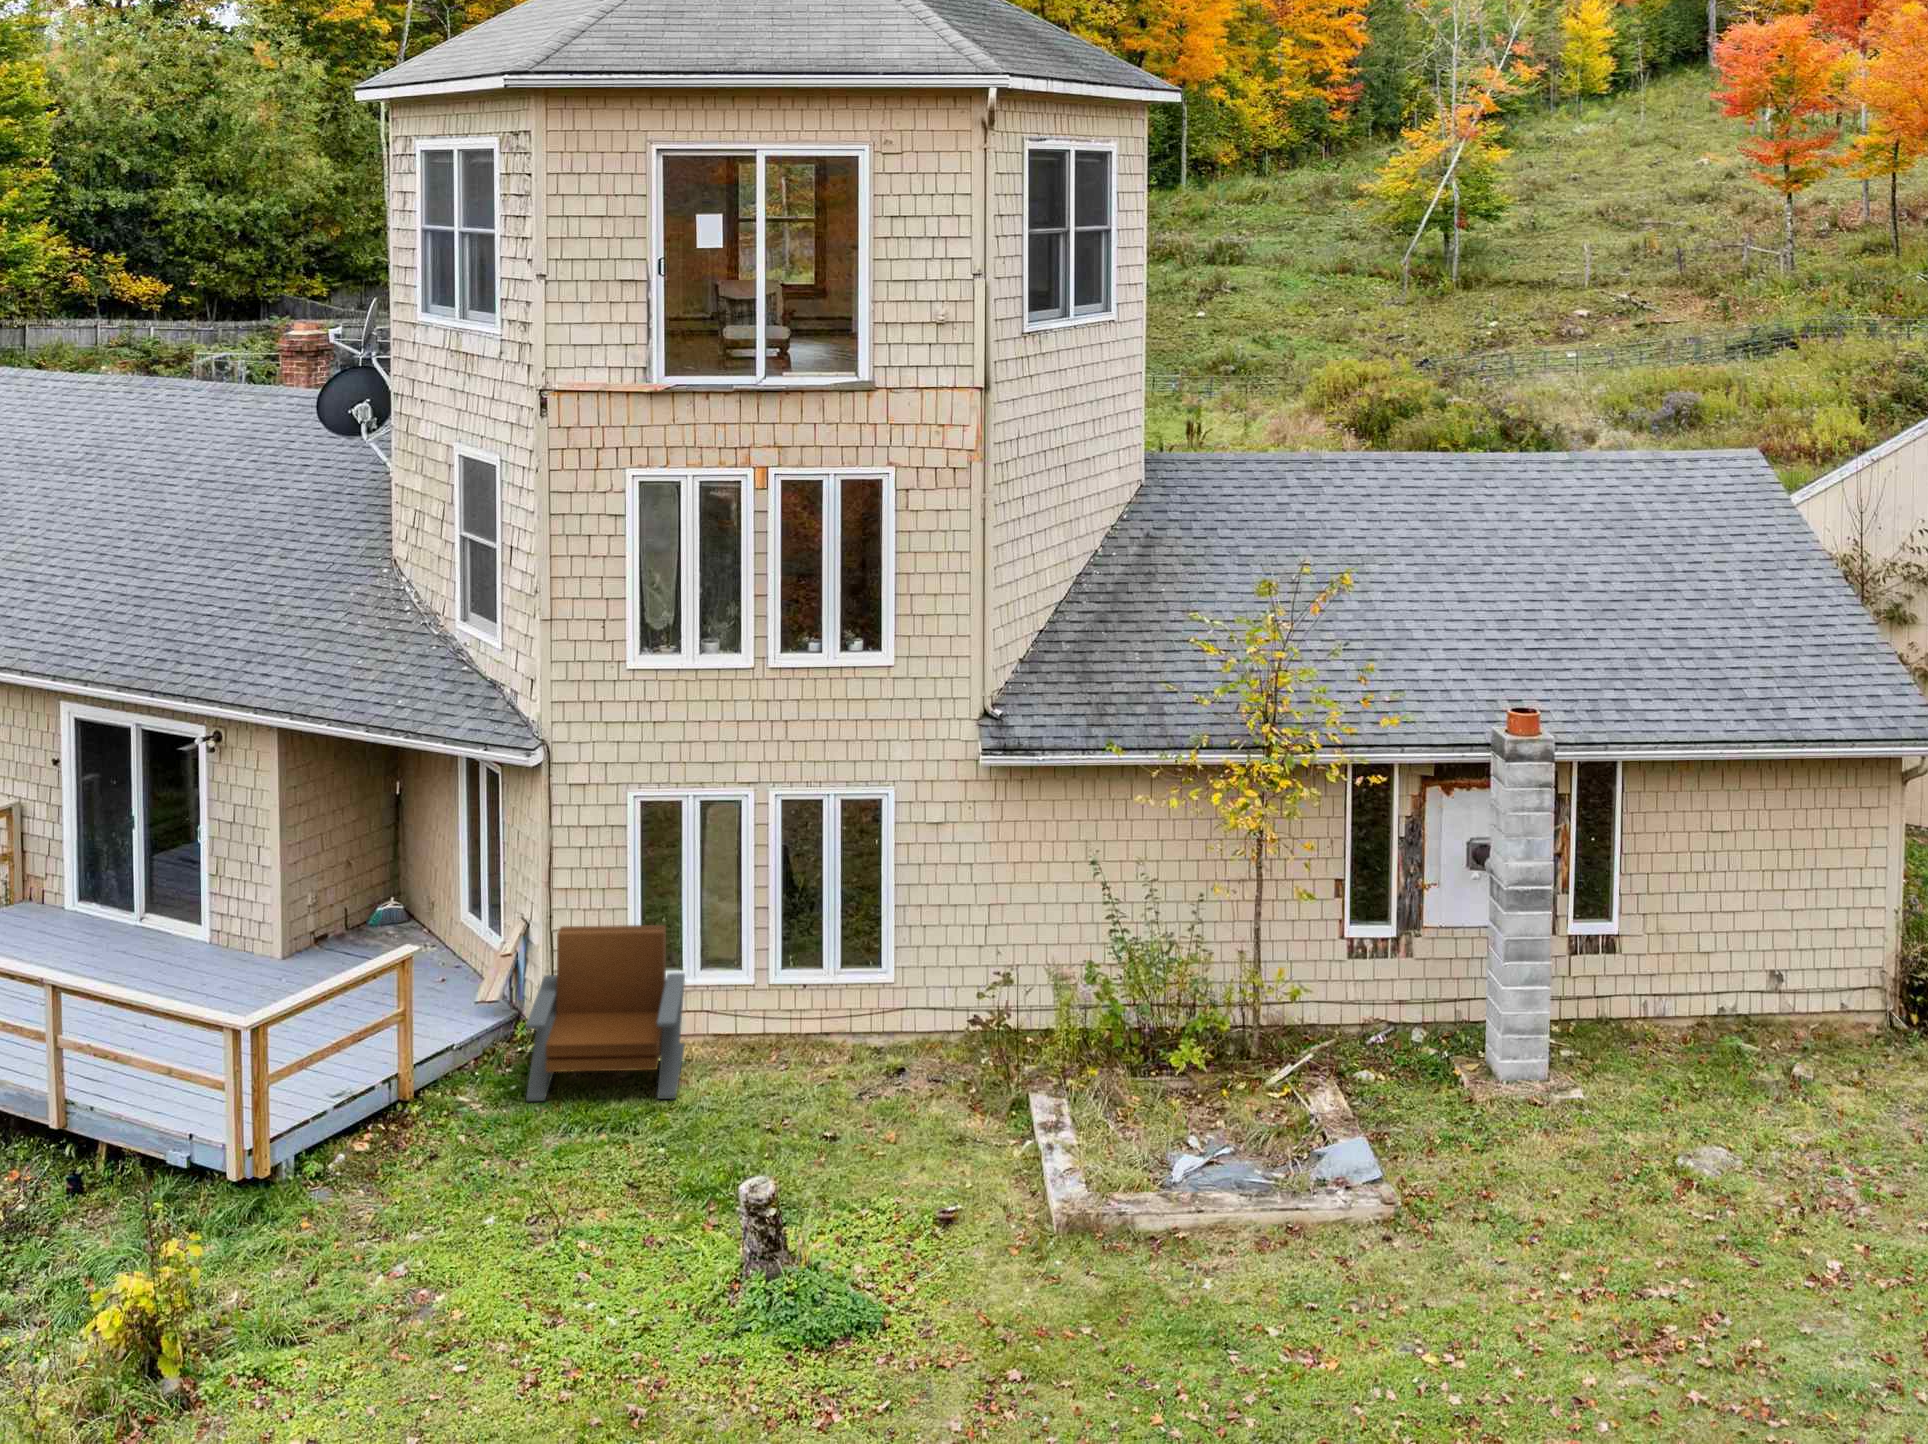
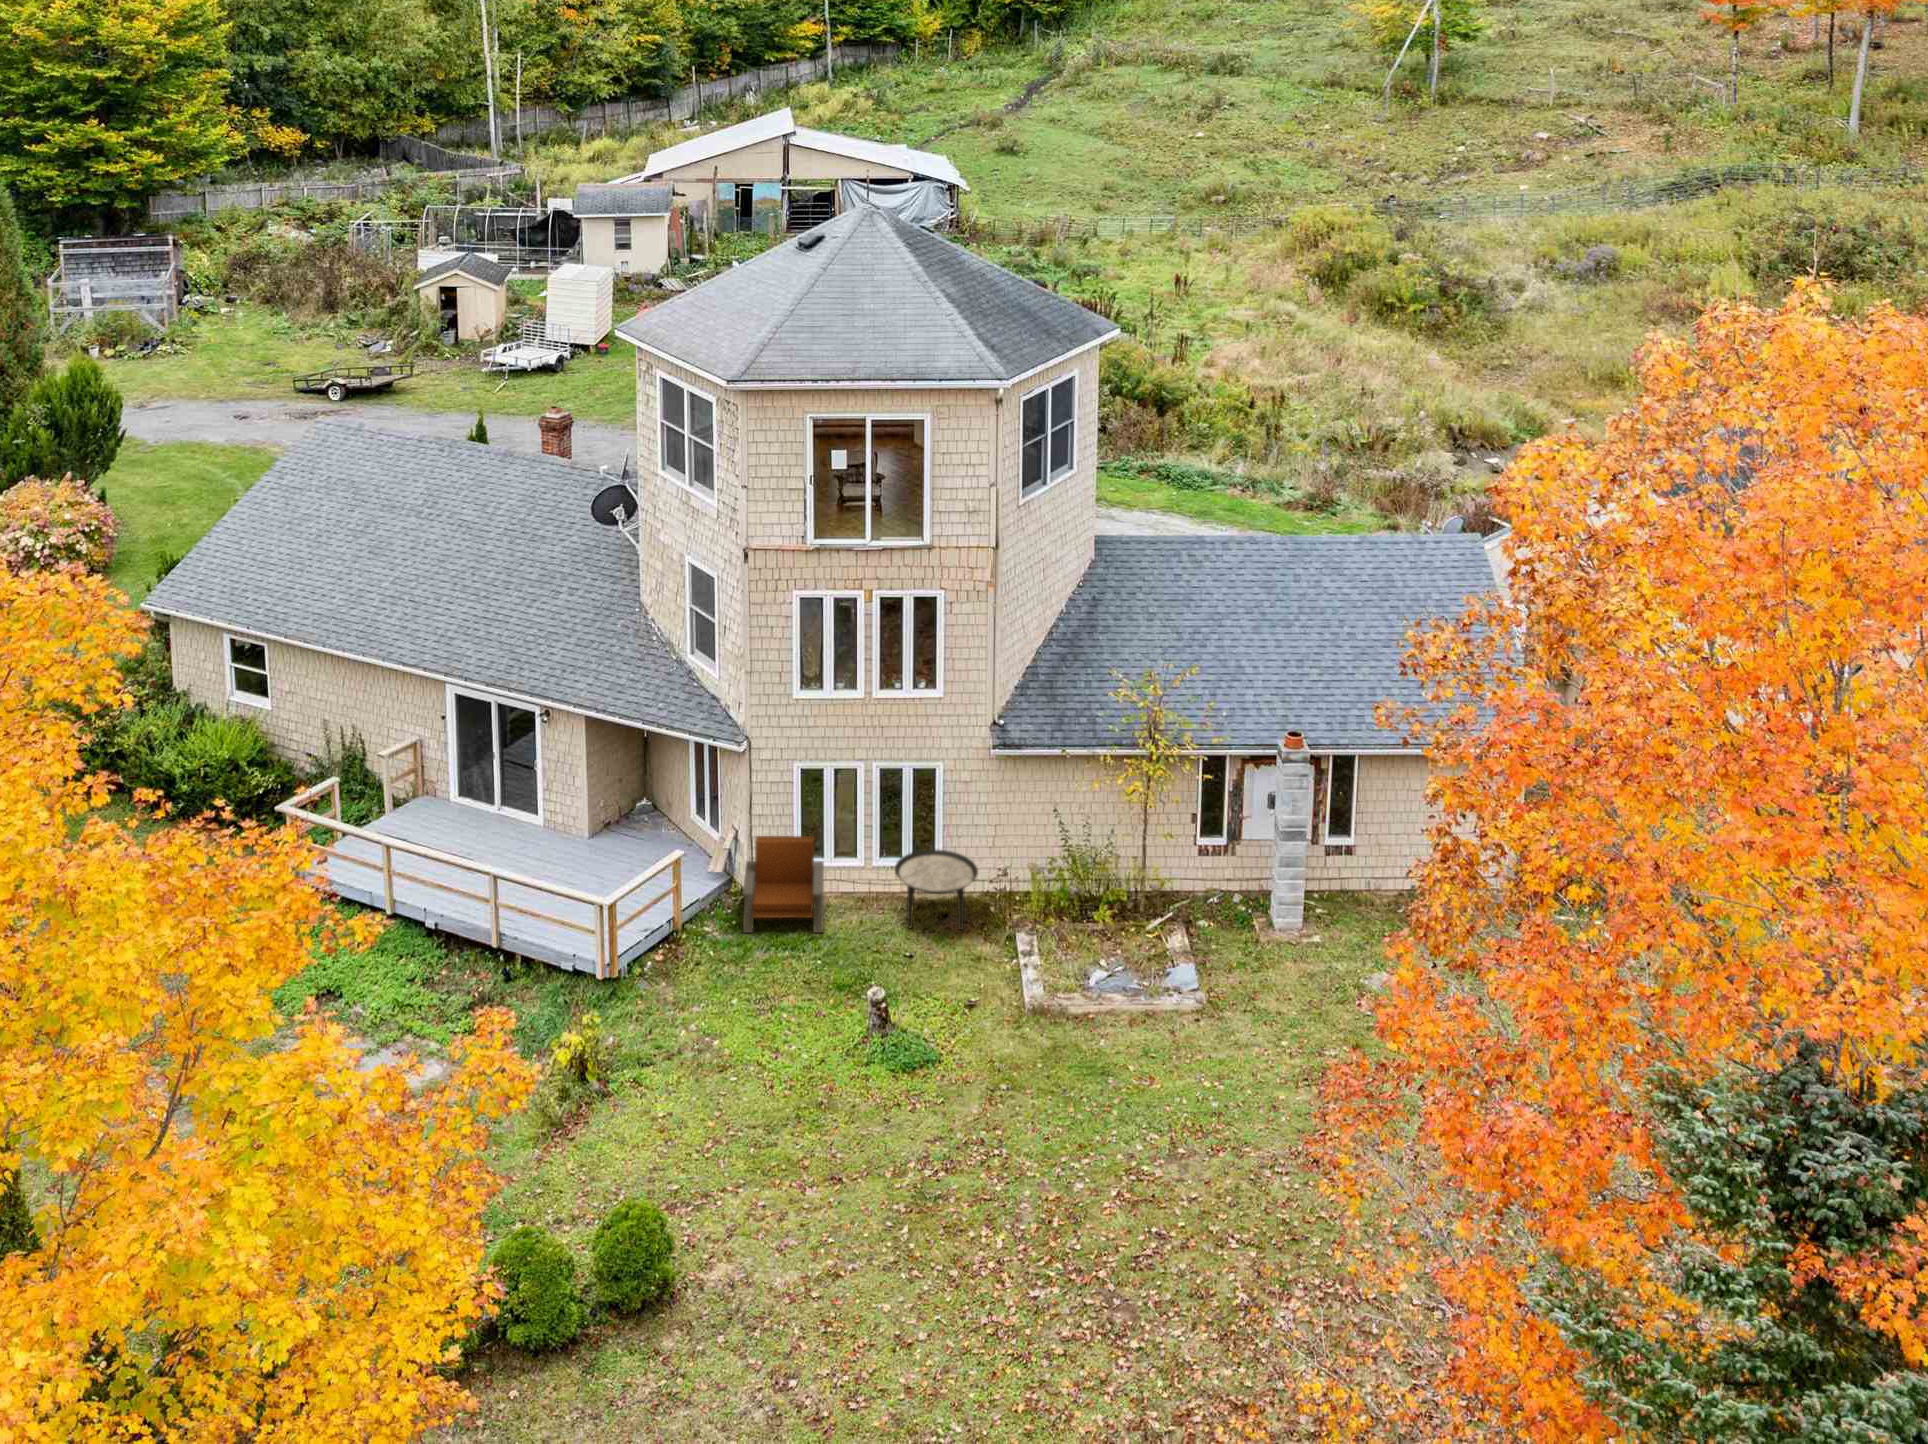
round table: none [810,951,961,1090] -> present [895,850,978,930]

